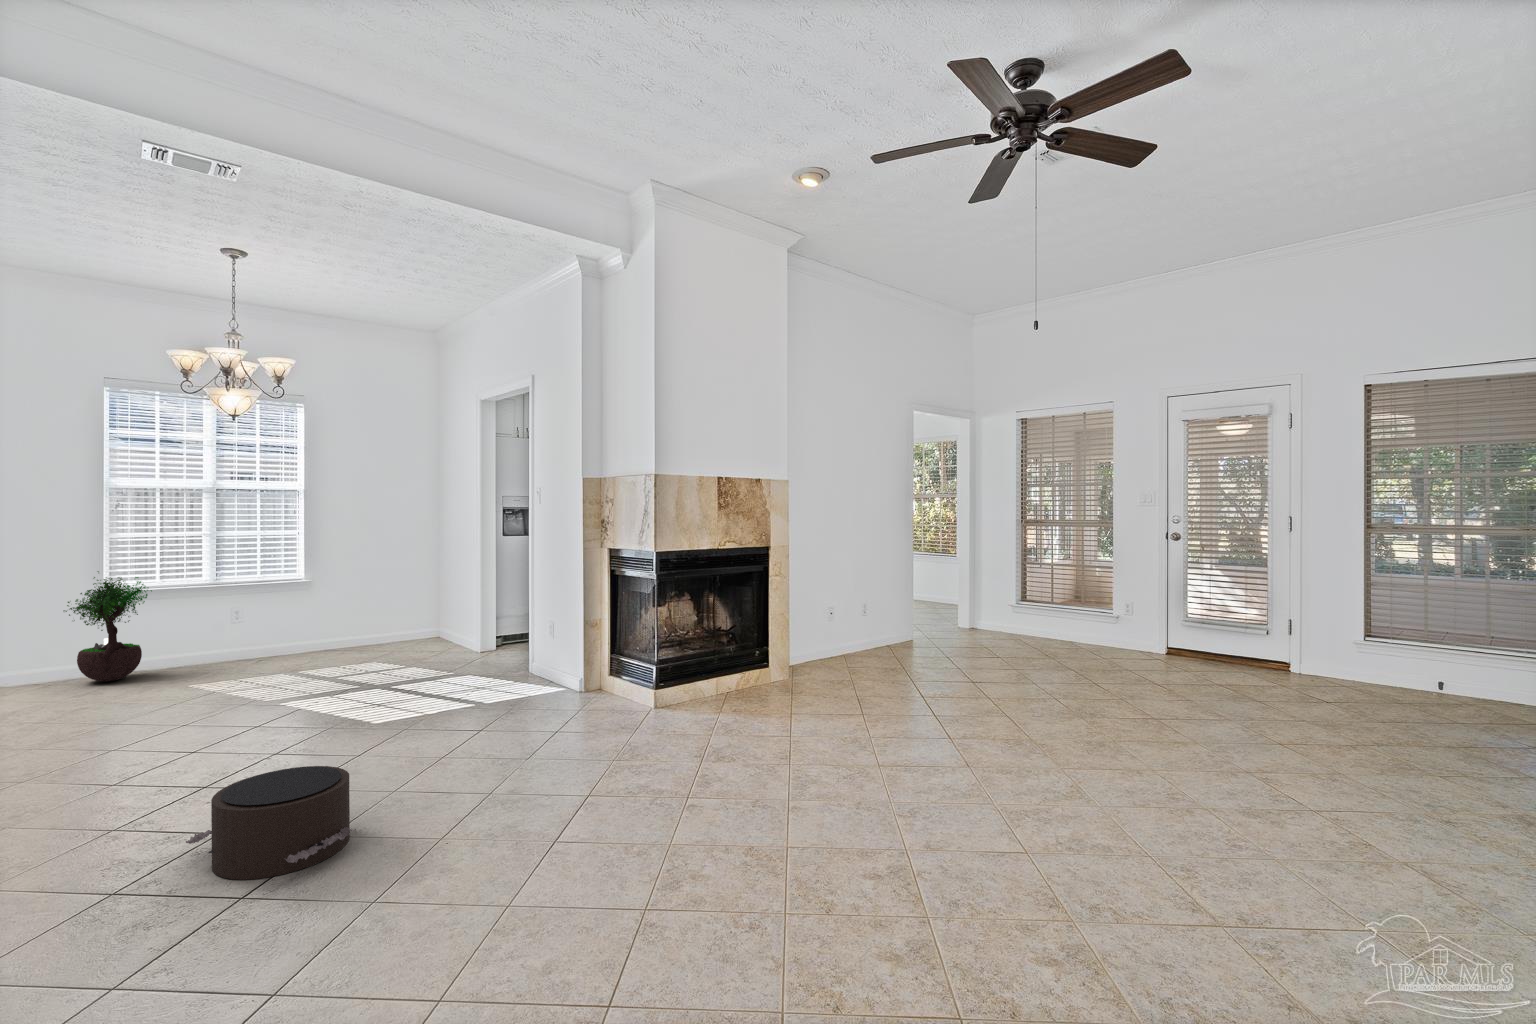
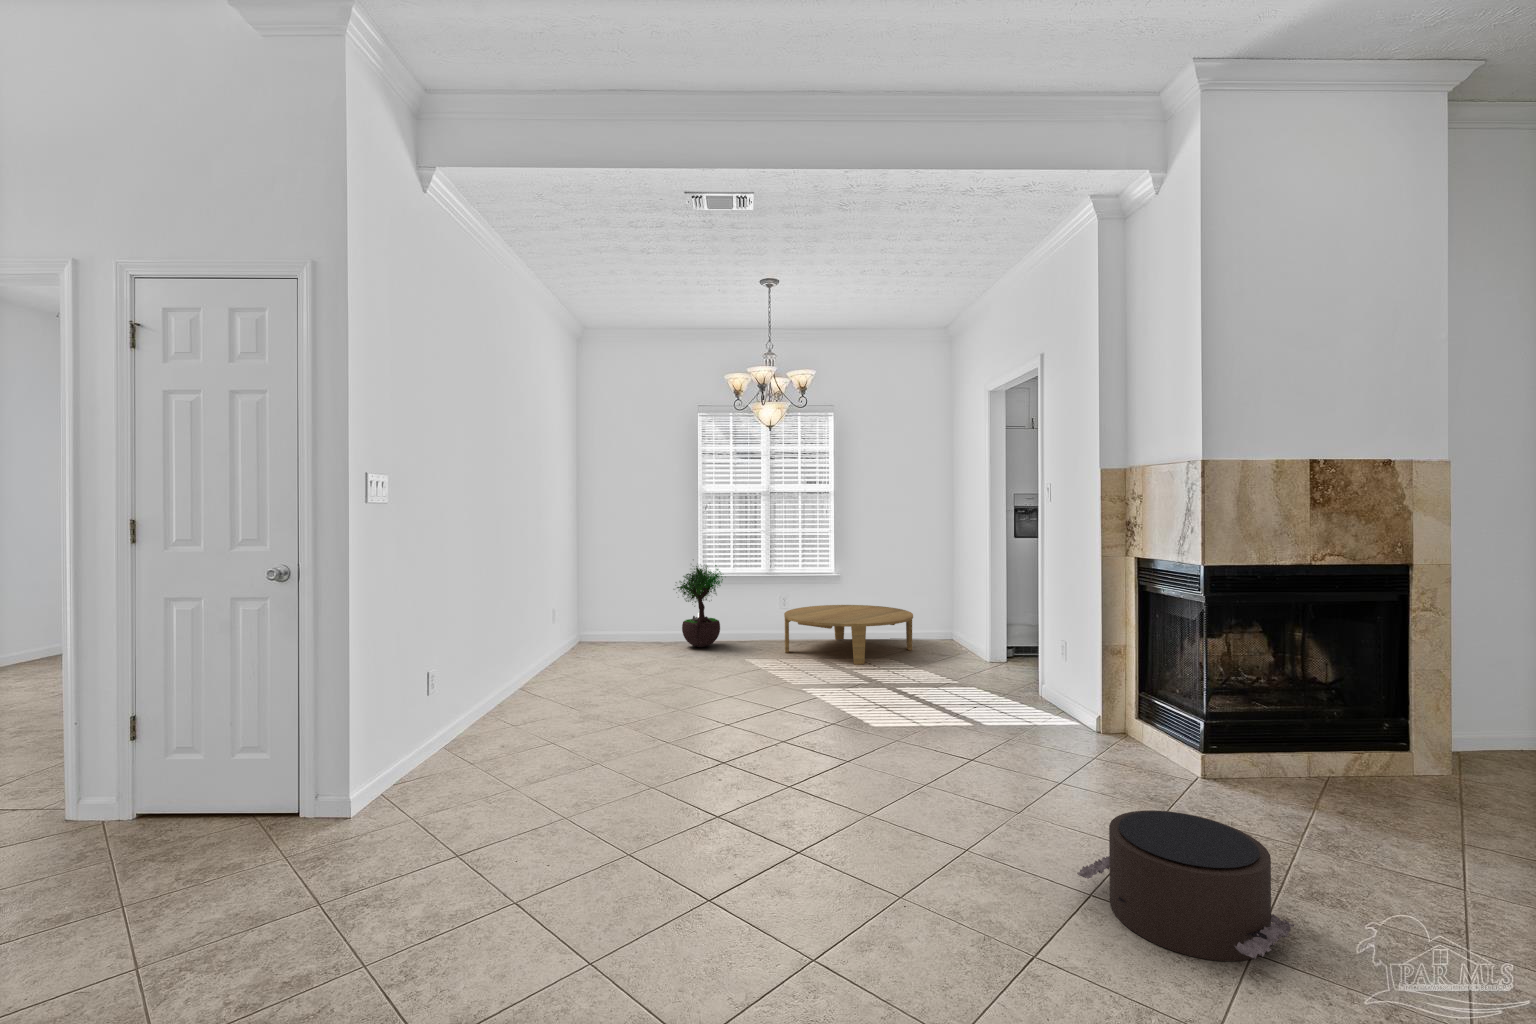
coffee table: none [242,611,403,673] -> present [784,605,913,664]
pouf: present [186,766,356,880] -> present [1077,810,1294,961]

